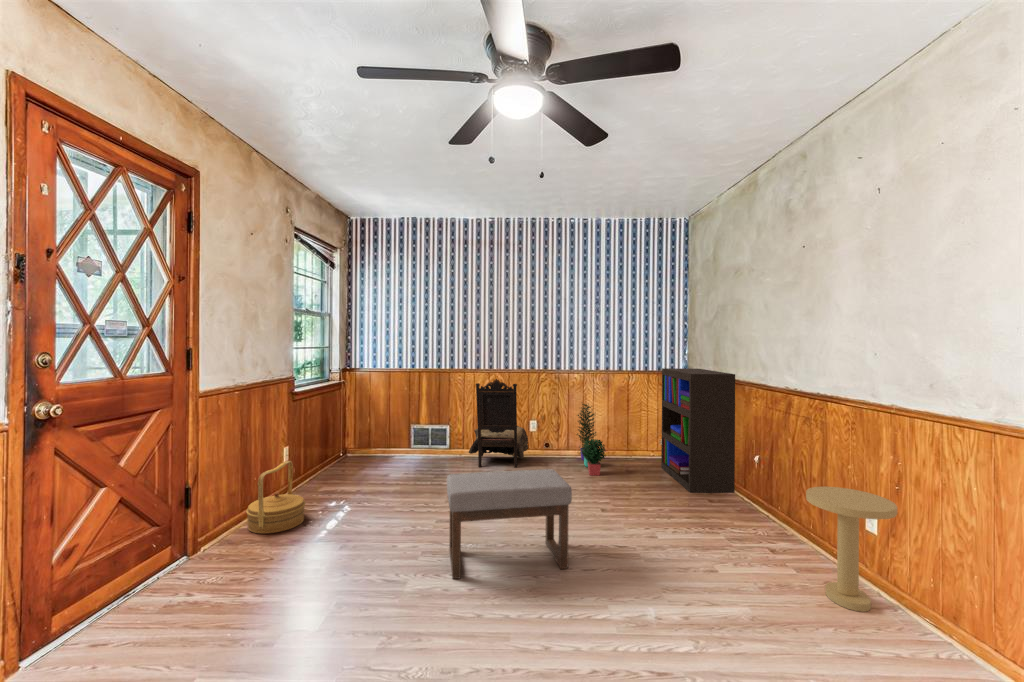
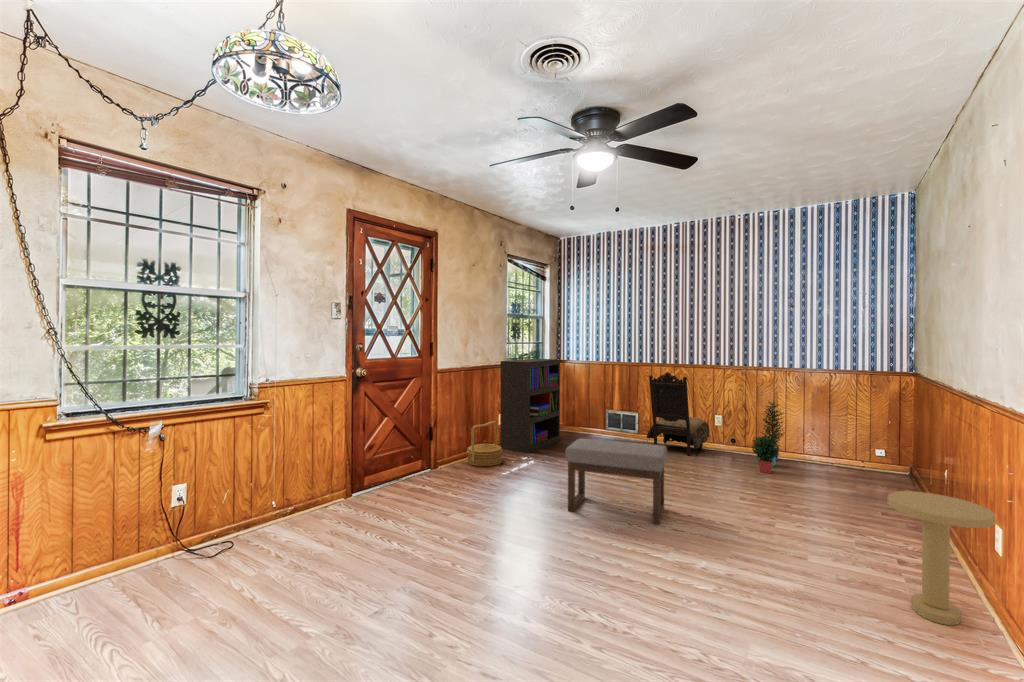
bookshelf: present [661,368,735,493] -> present [500,359,560,453]

